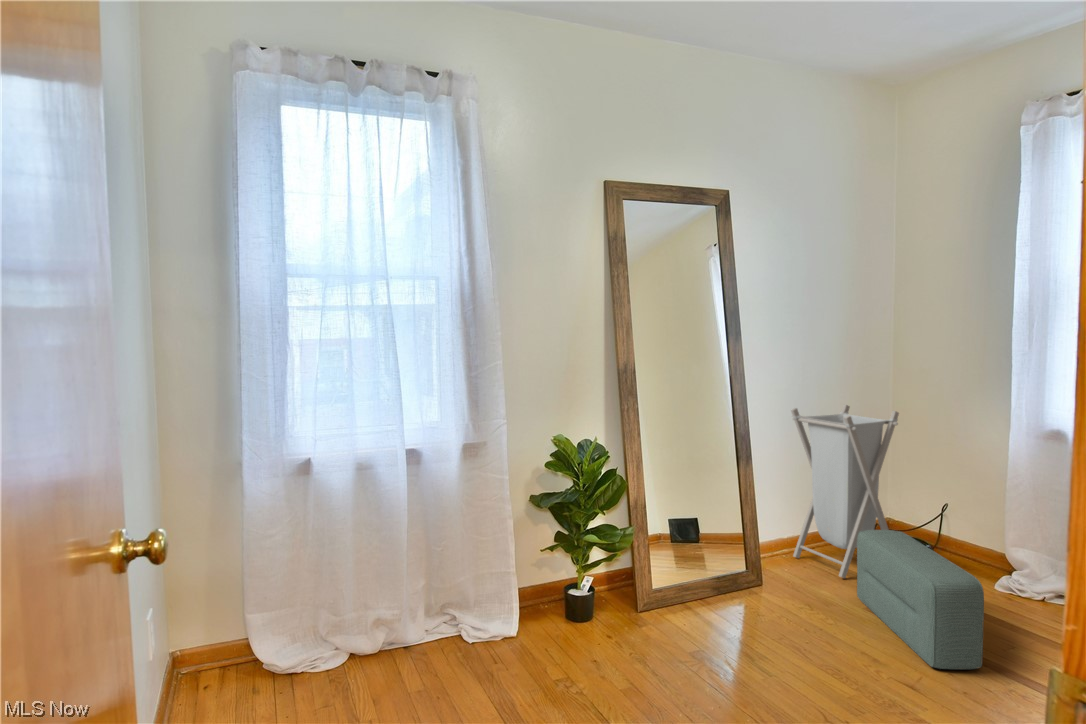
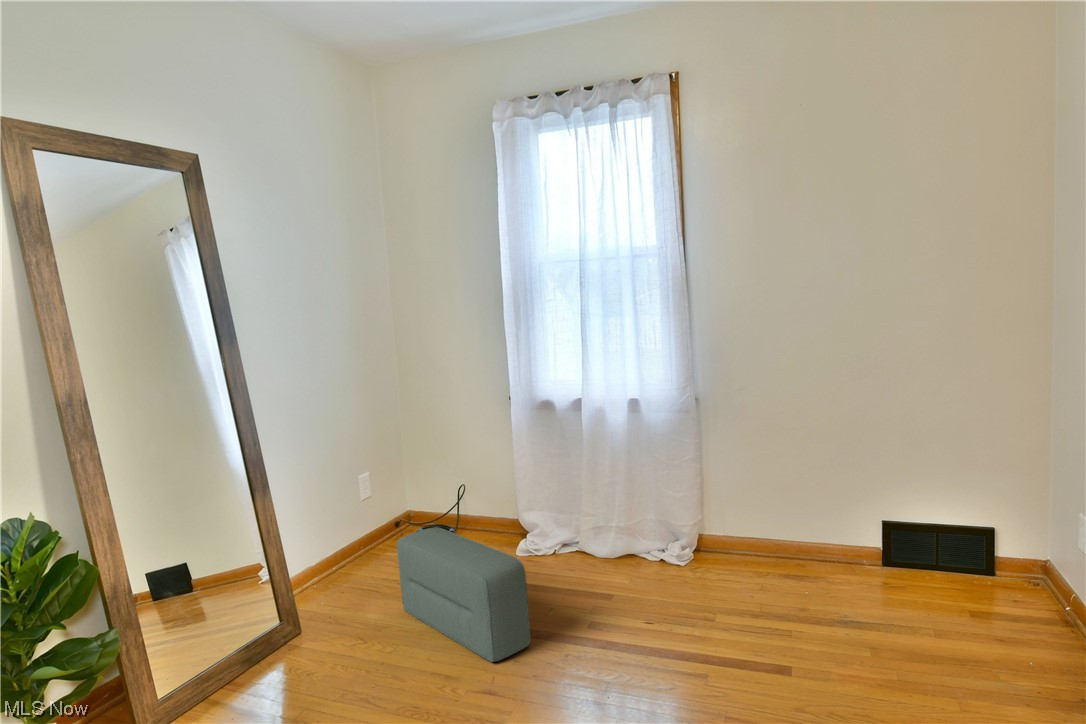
laundry hamper: present [791,405,899,578] -> none [303,400,435,593]

